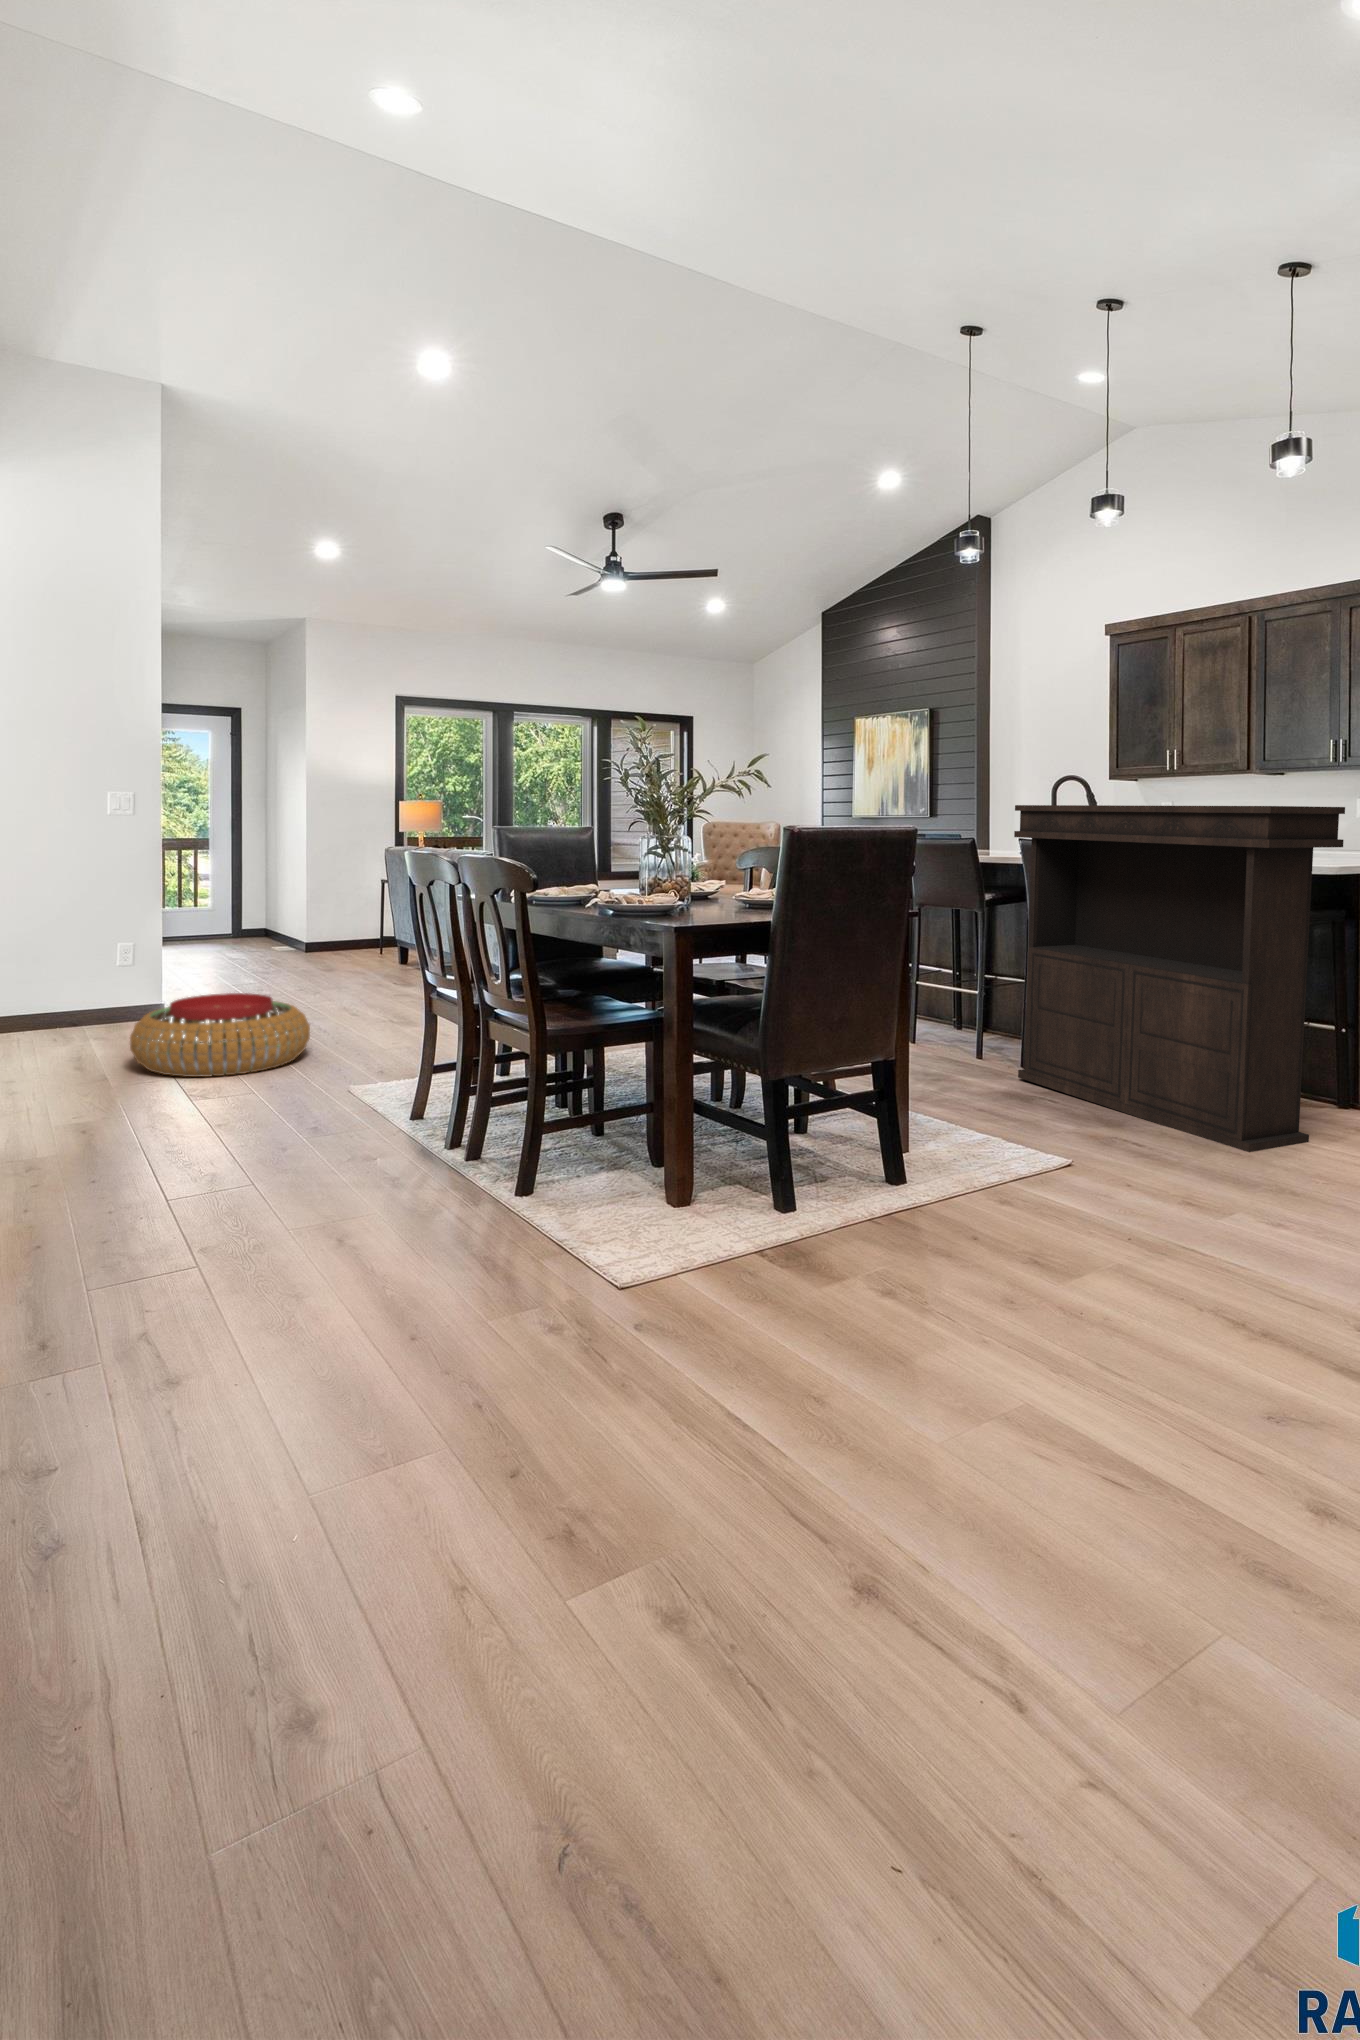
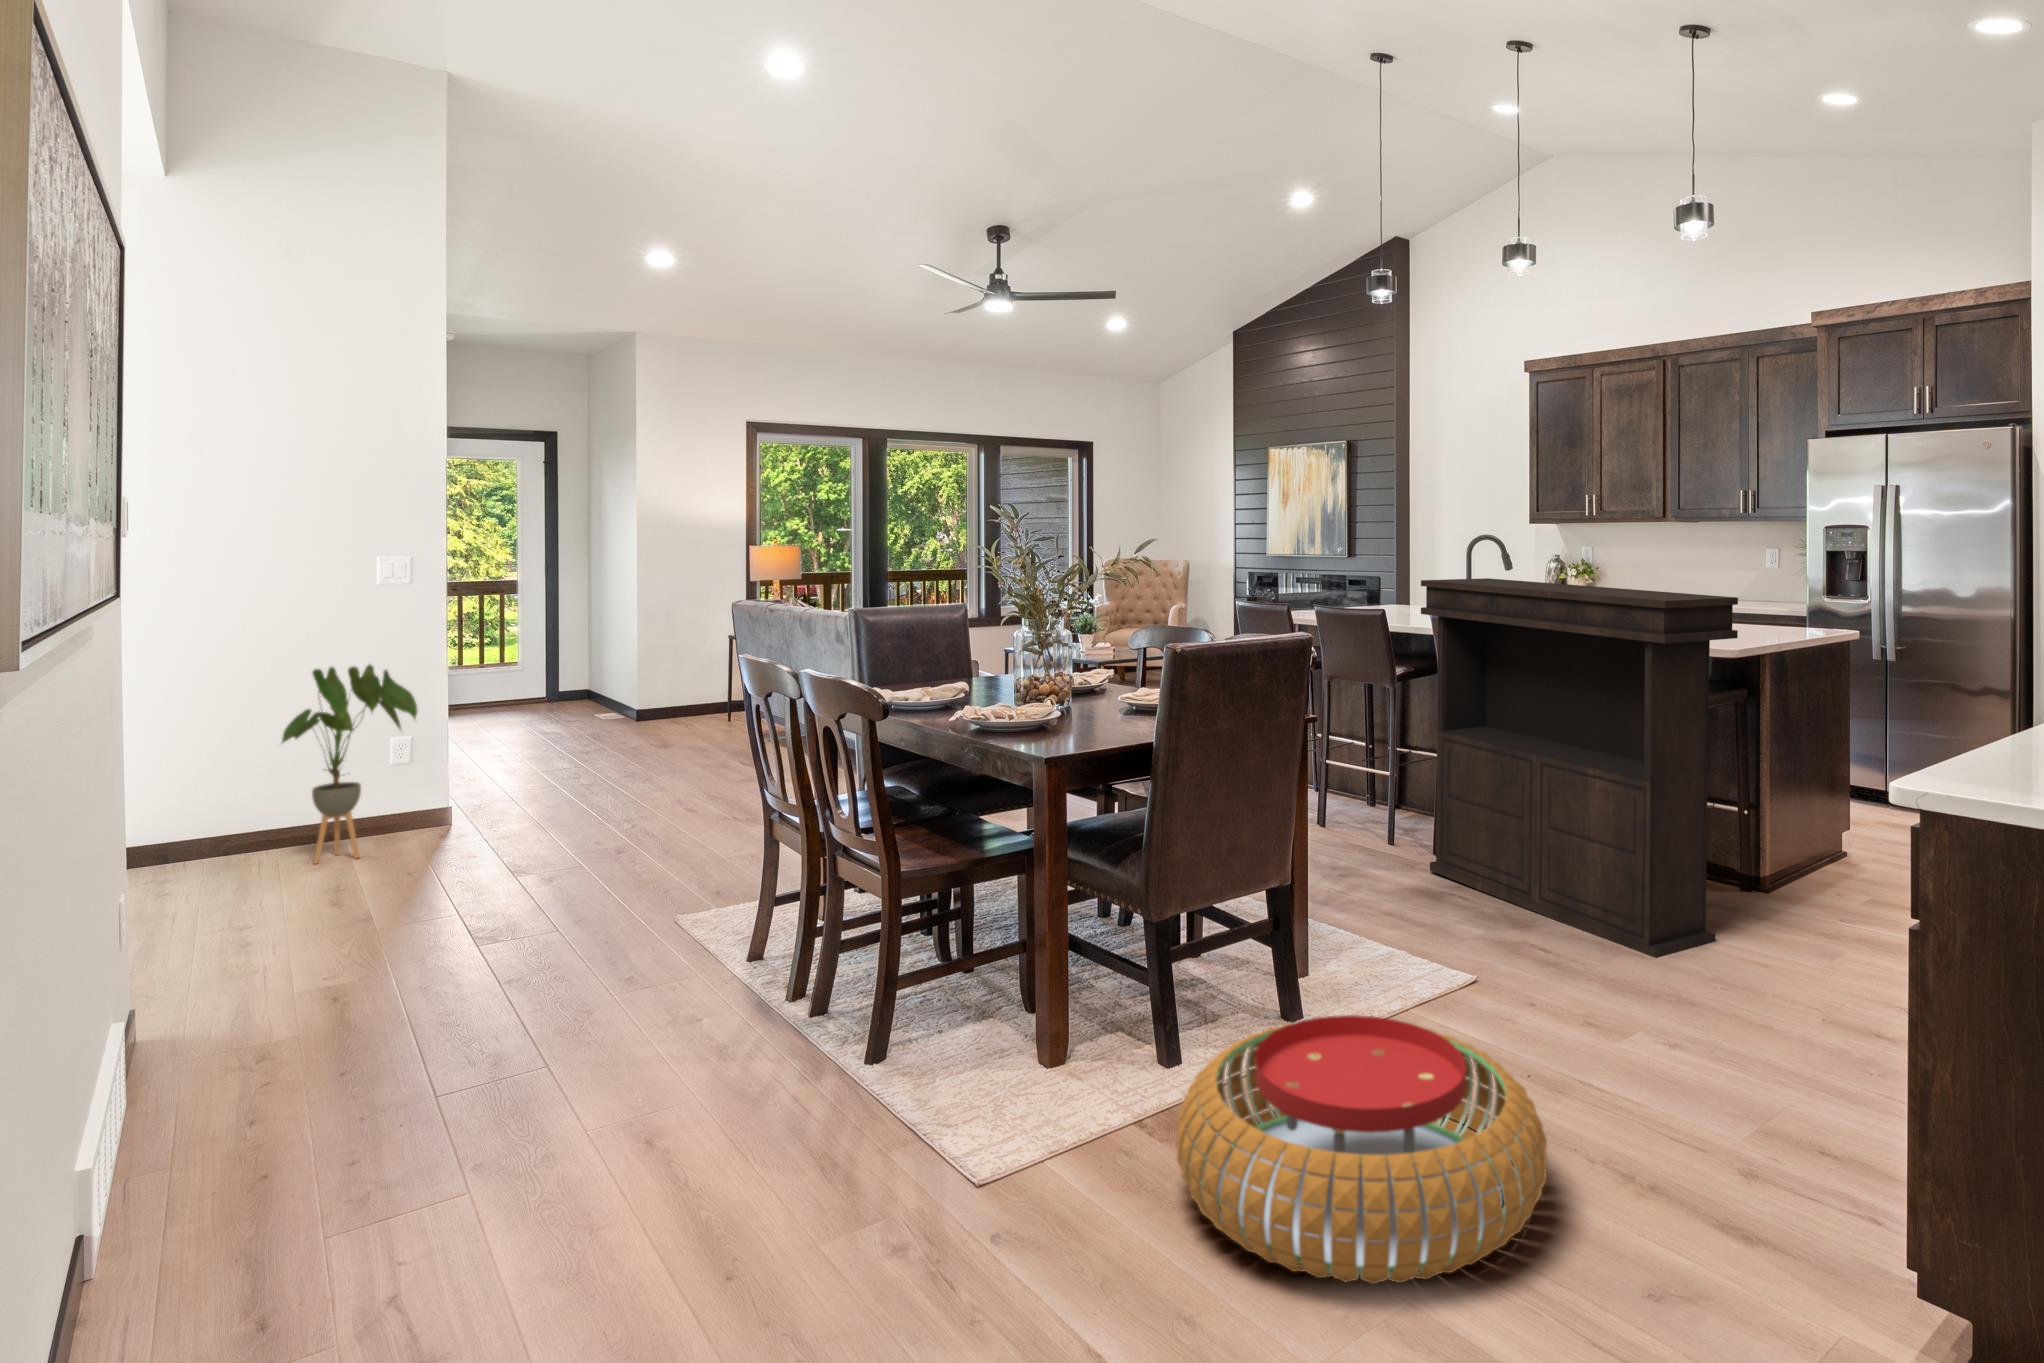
house plant: none [32,880,138,1042] -> present [282,665,417,863]
pouf: present [130,993,310,1077] -> present [1176,1015,1547,1284]

